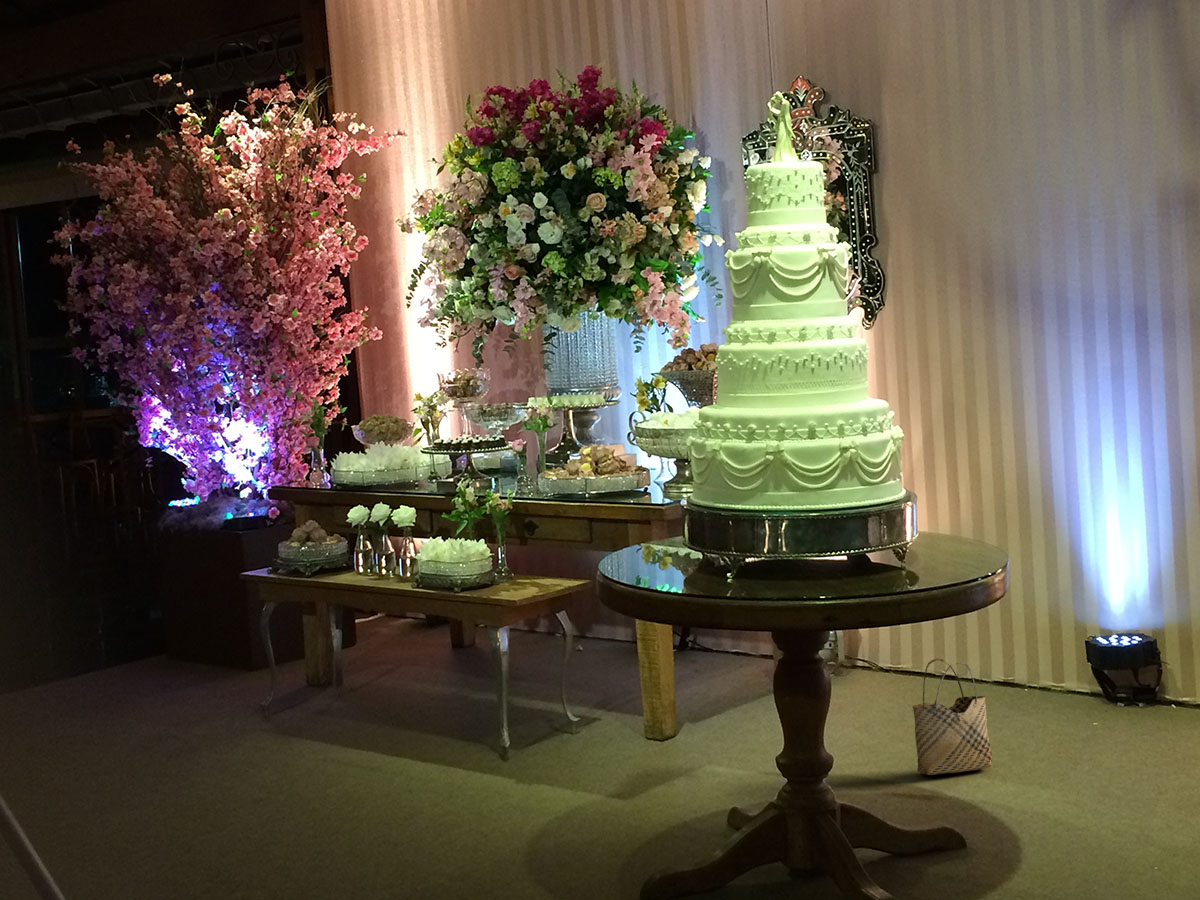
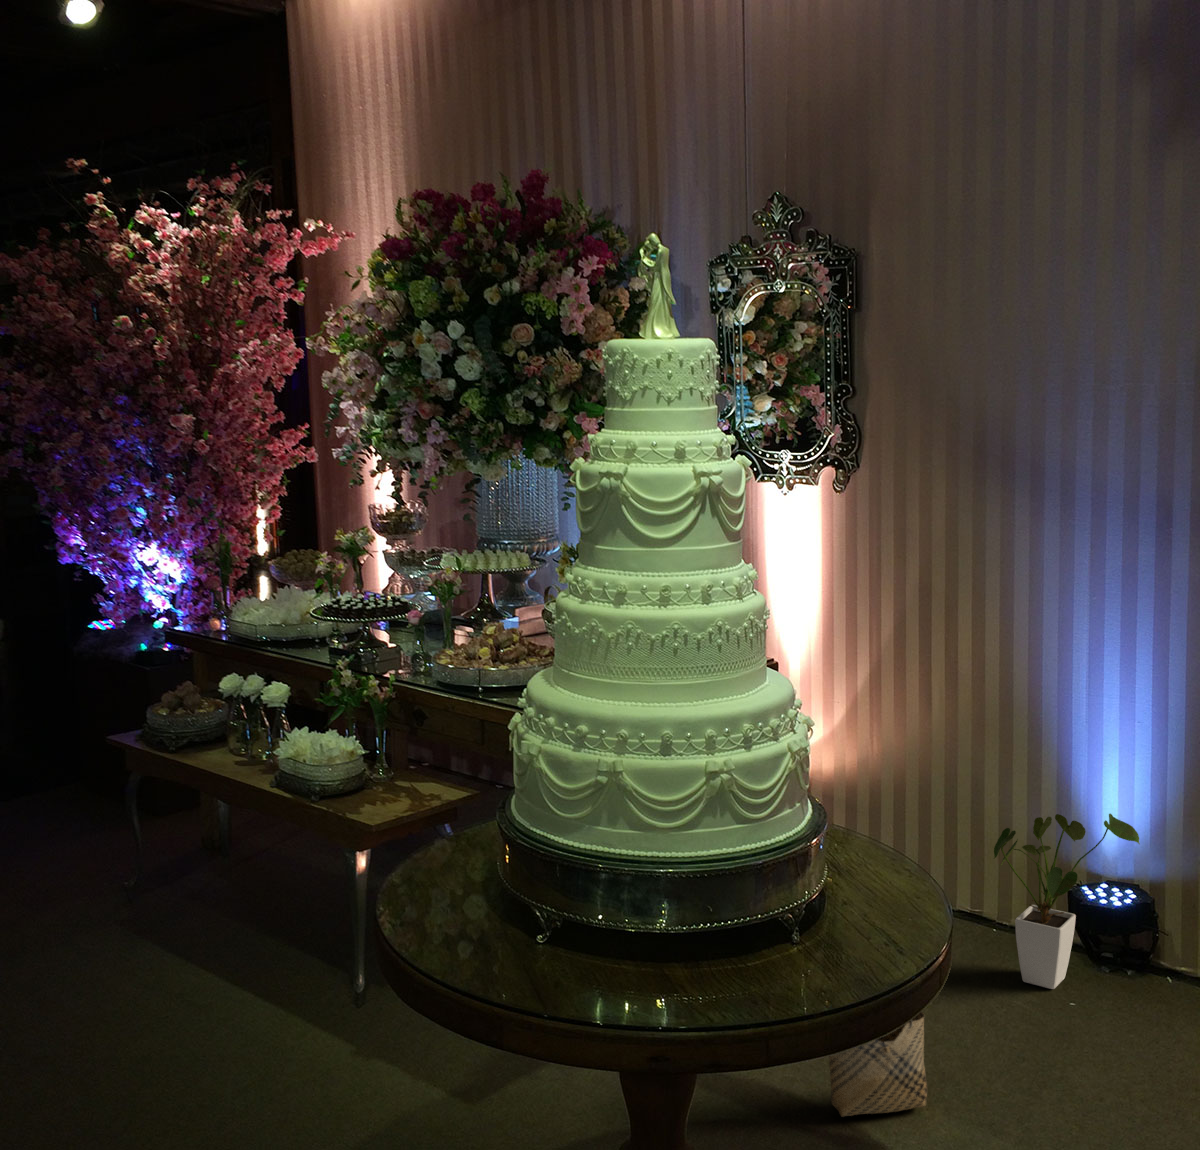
house plant: none [1026,569,1142,715] -> present [994,814,1140,989]

